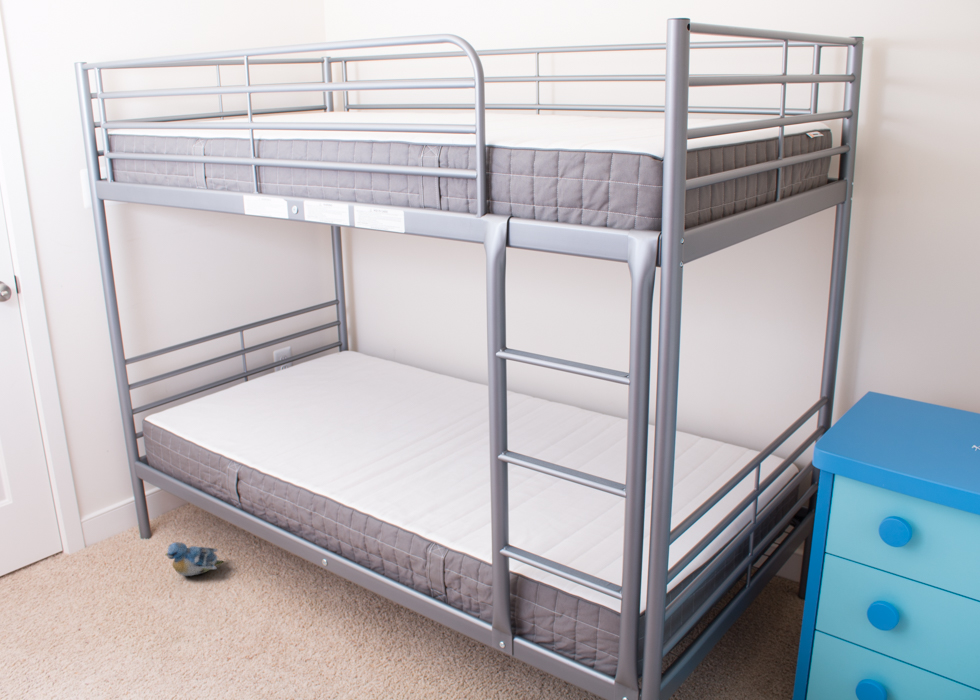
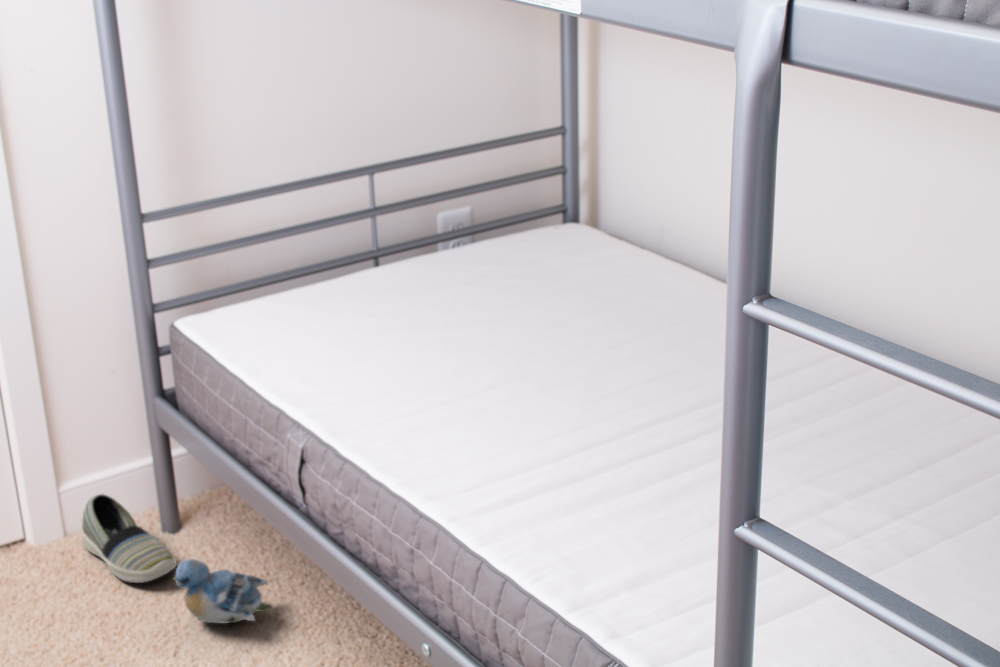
shoe: none [92,522,158,566] -> present [81,494,177,583]

